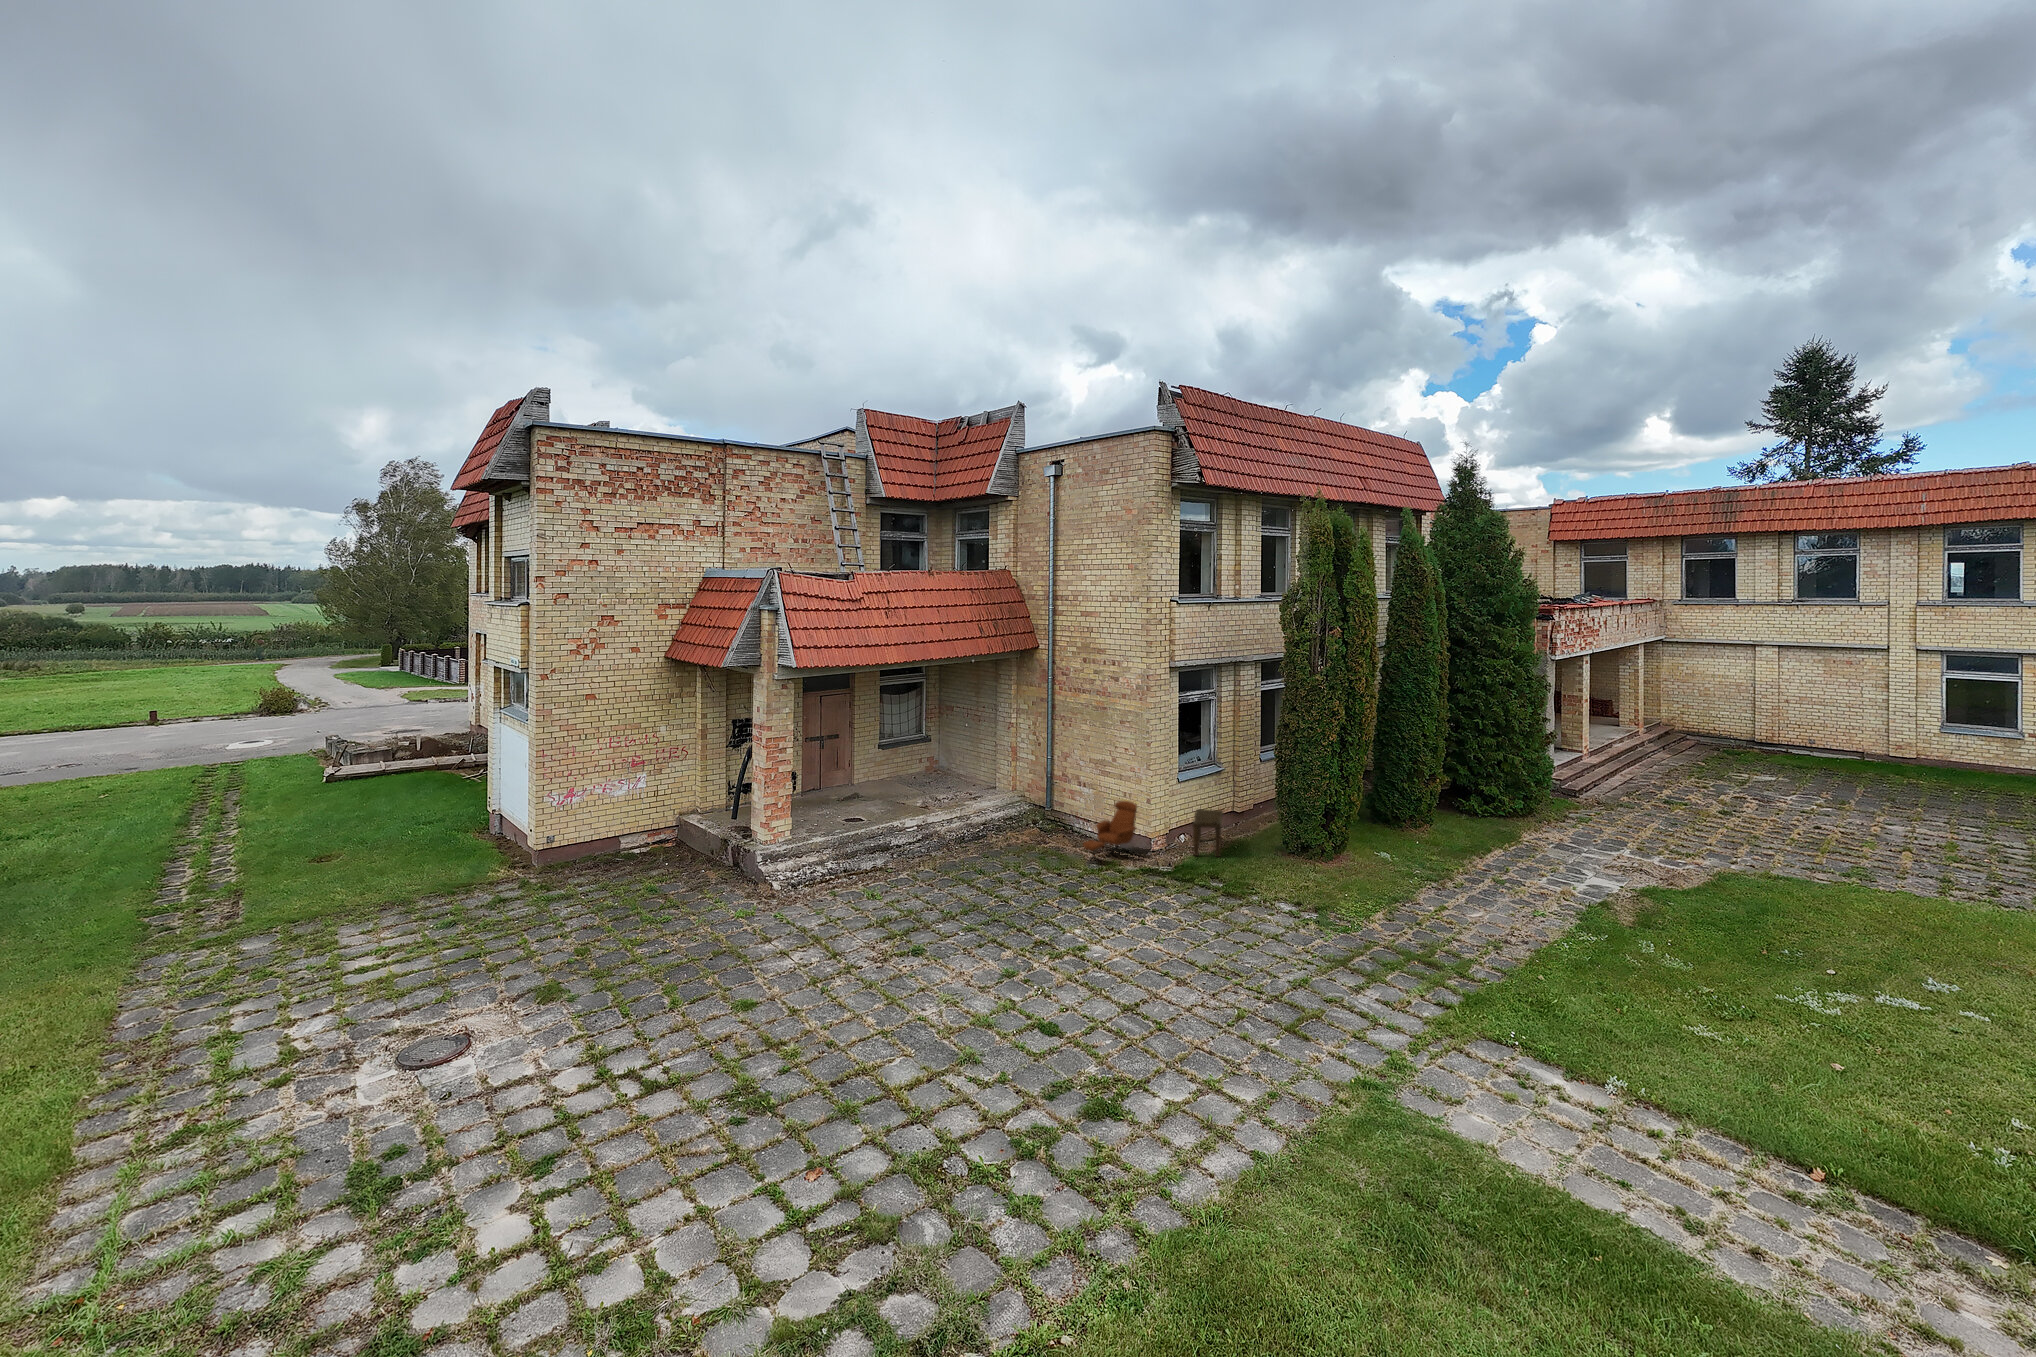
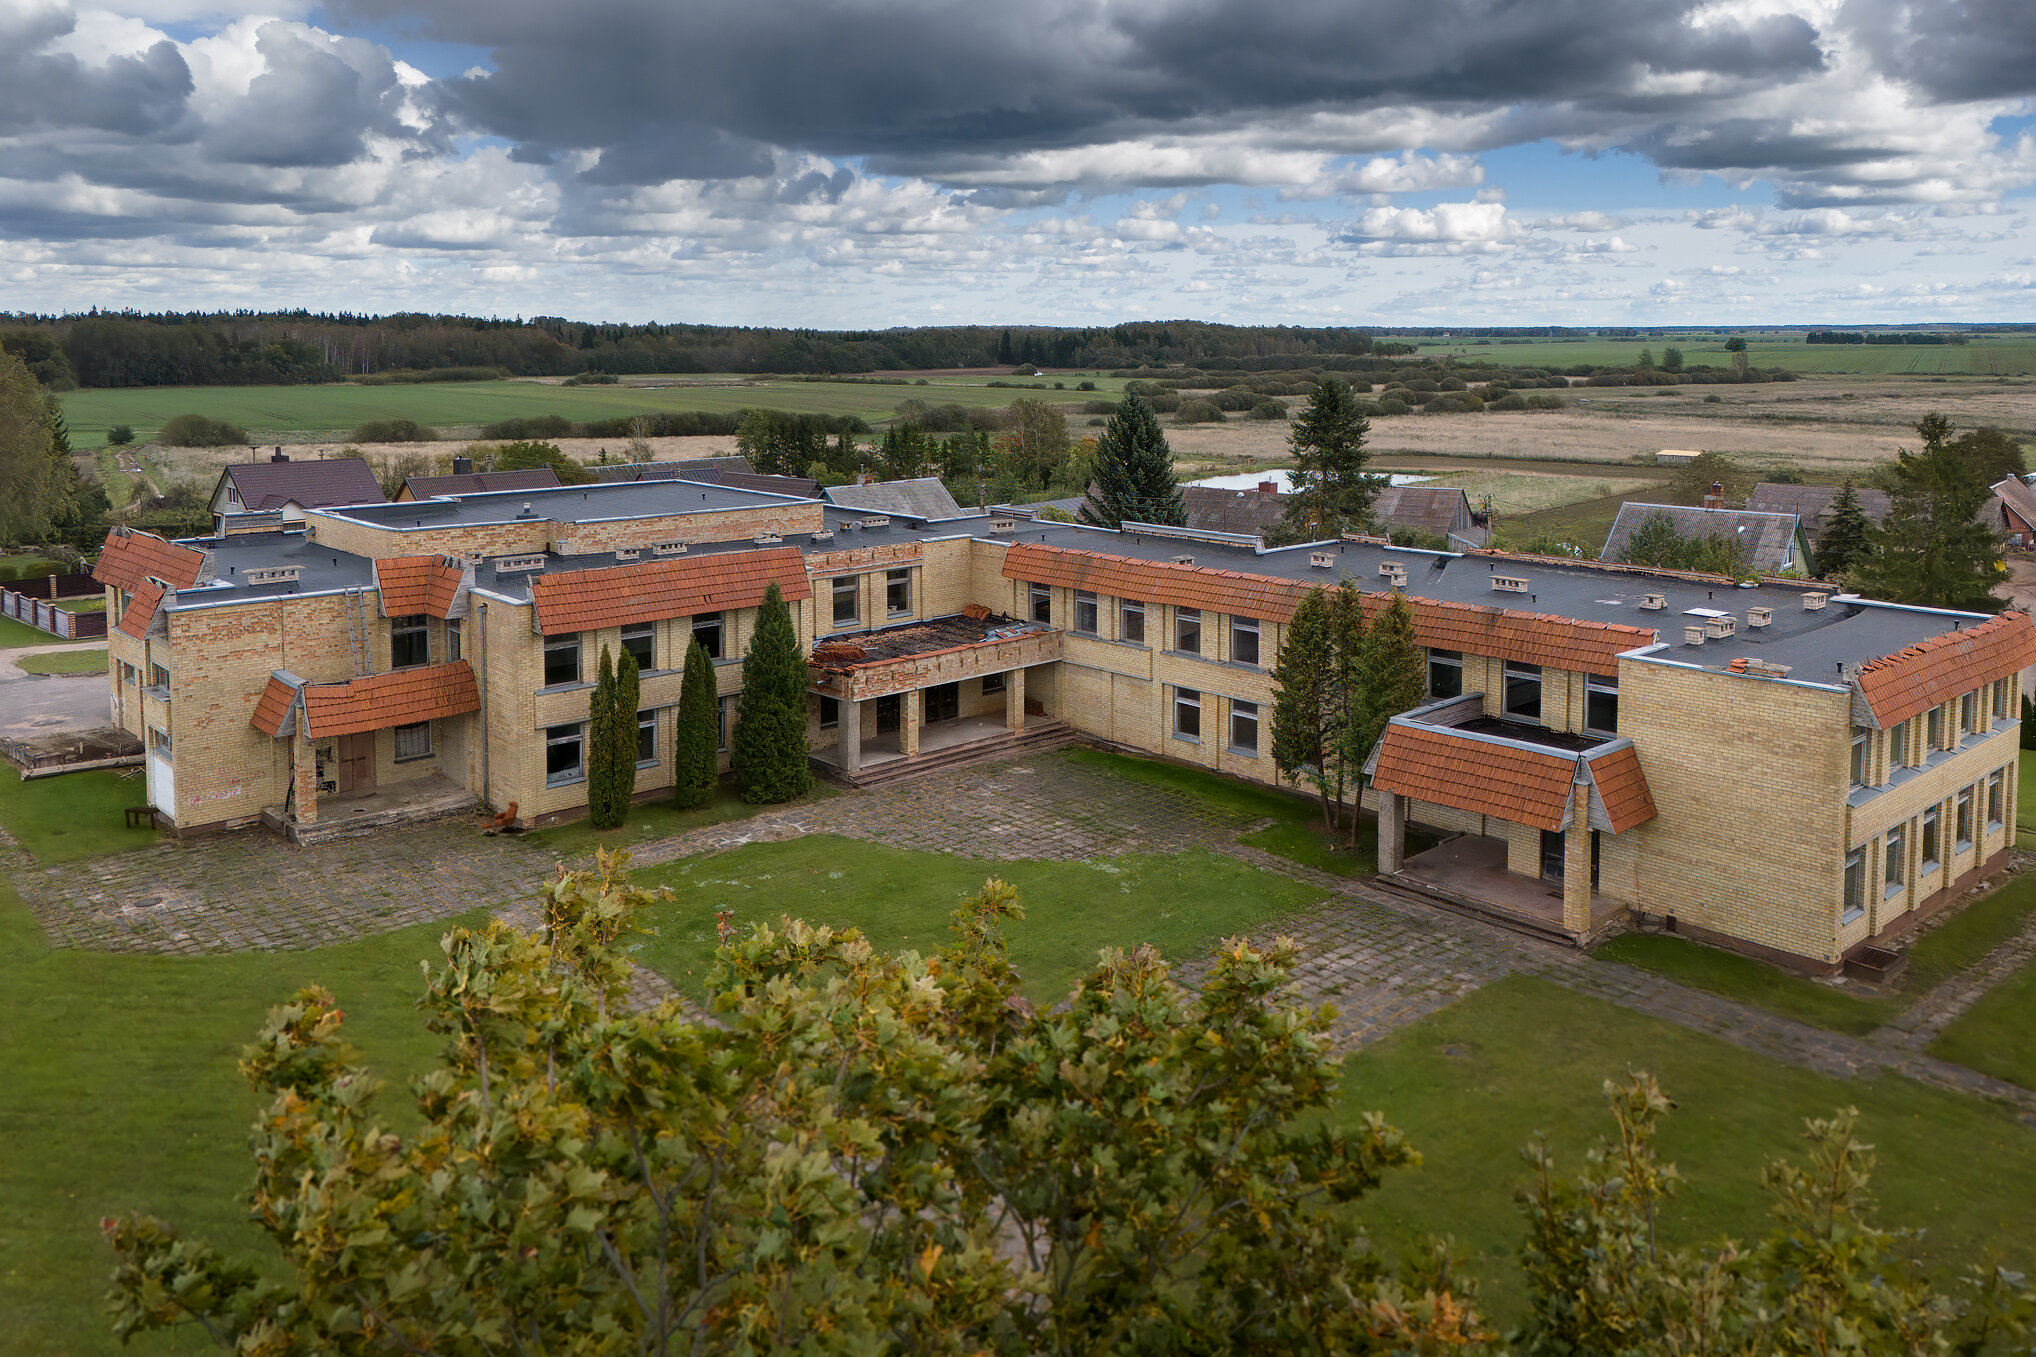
bench: present [1193,809,1223,857] -> present [124,806,160,830]

